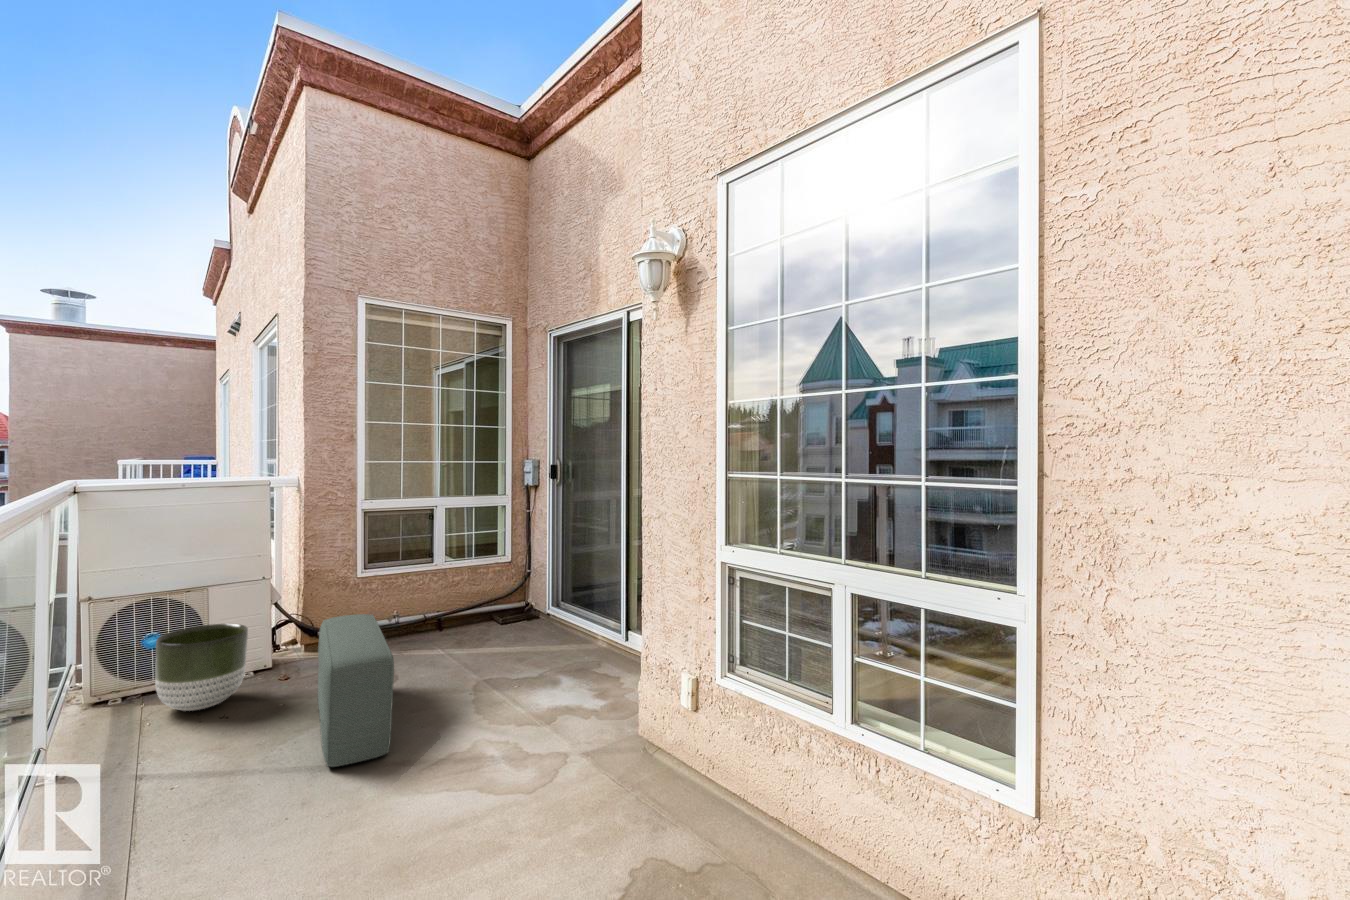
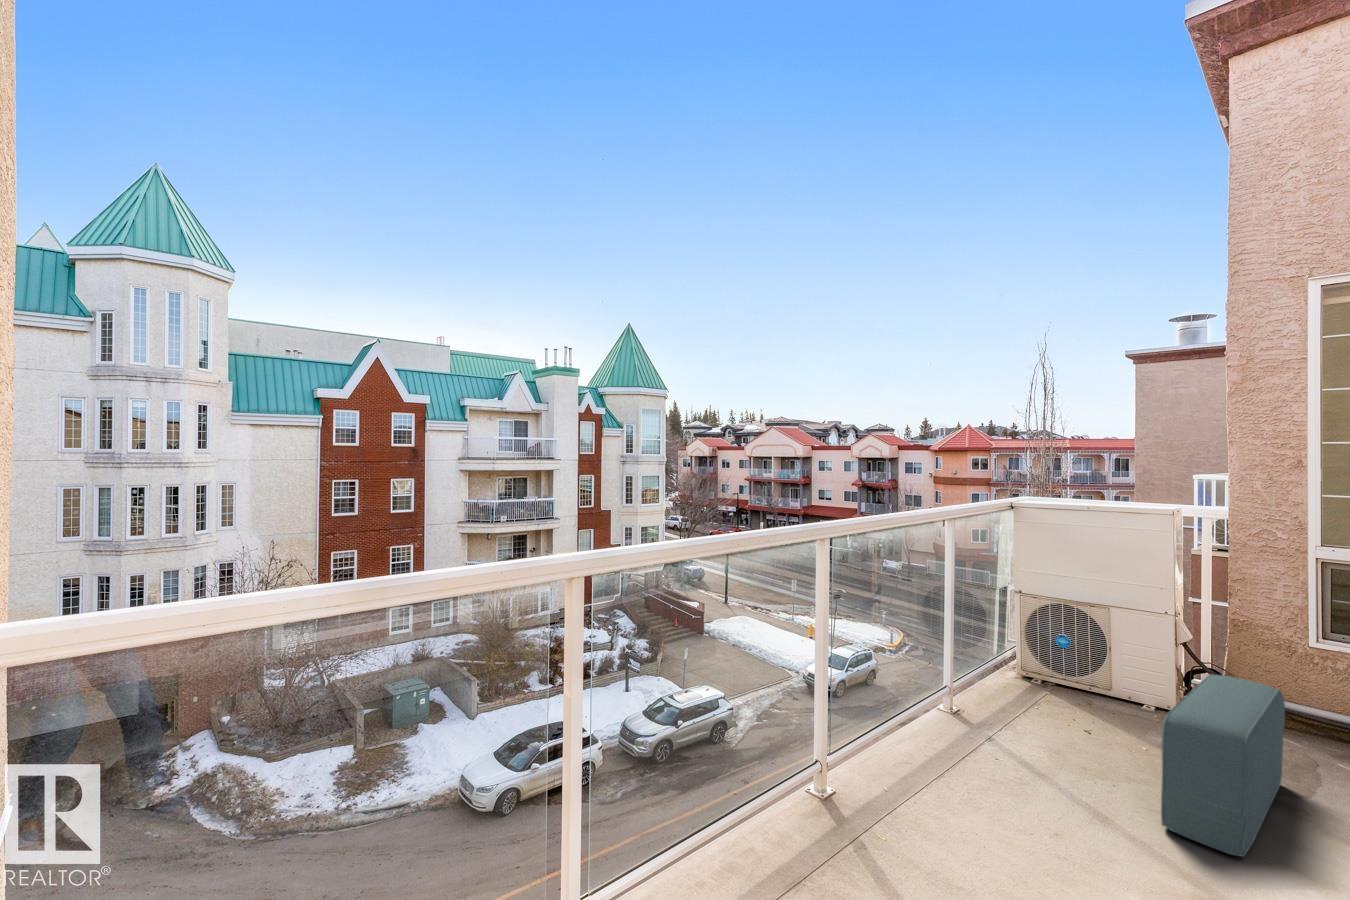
planter: present [155,624,248,711] -> none [1056,638,1136,719]

